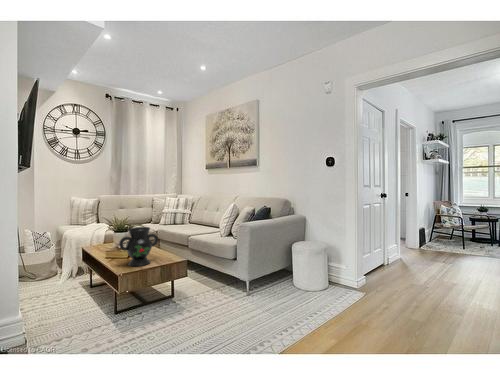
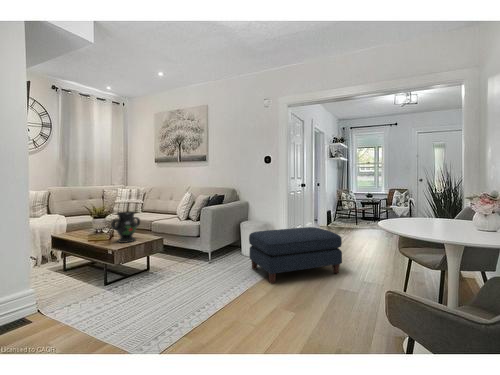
ottoman: none [296,258,446,348] -> present [249,227,342,284]

